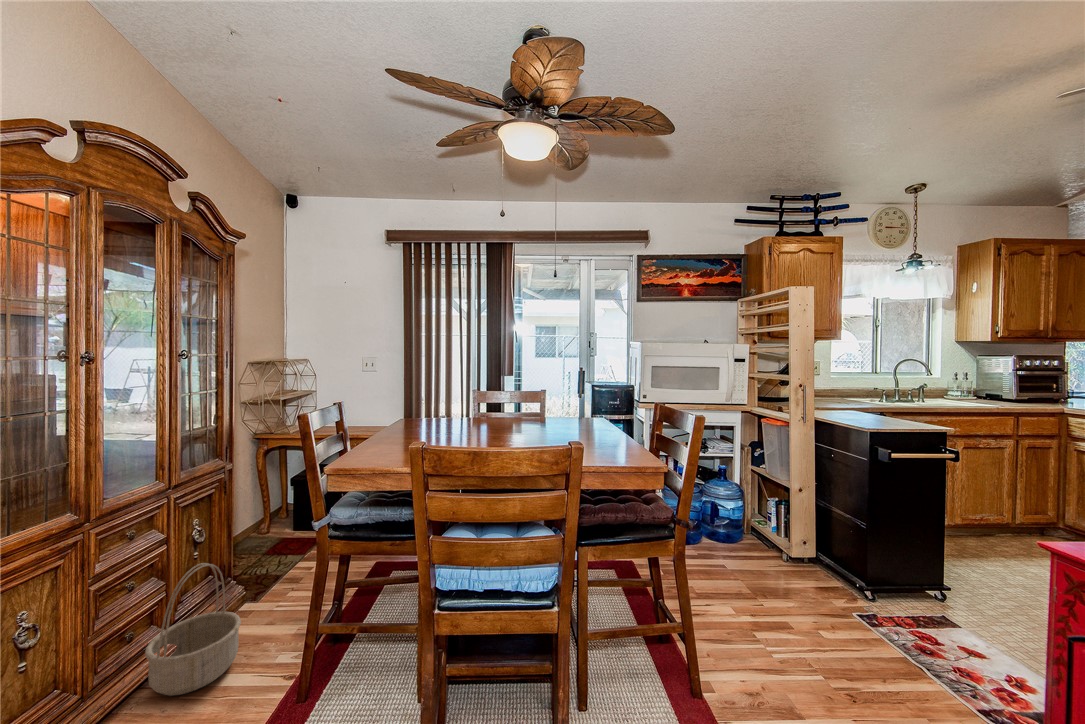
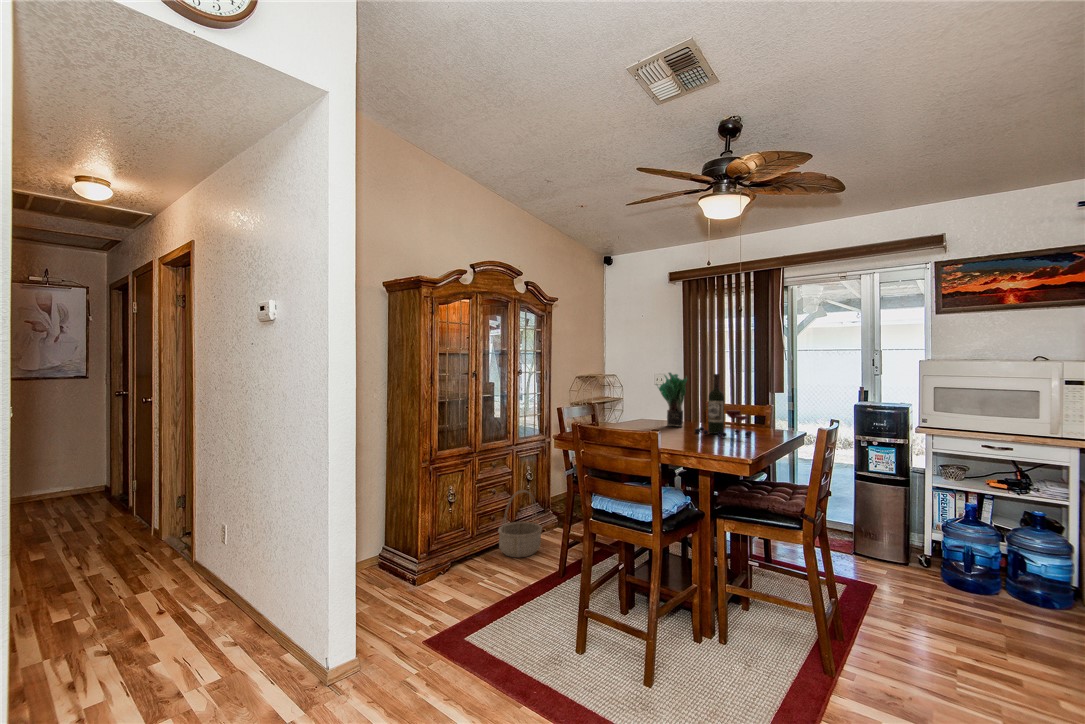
potted plant: none [416,354,459,425] -> present [658,373,687,427]
wine bottle: none [480,356,555,435] -> present [695,374,751,437]

